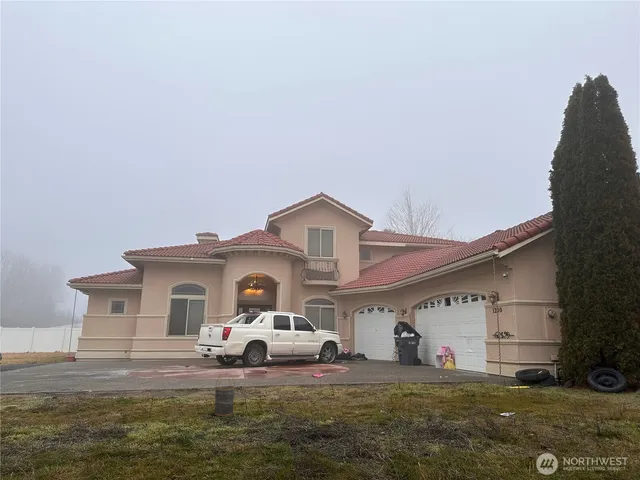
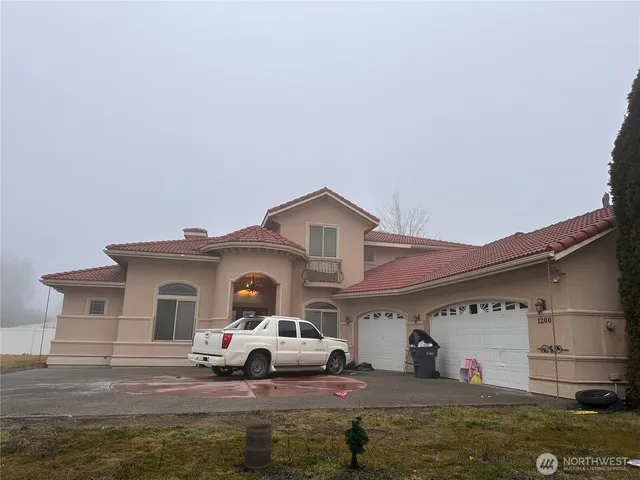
decorative plant: none [283,379,303,416] -> present [342,417,369,469]

